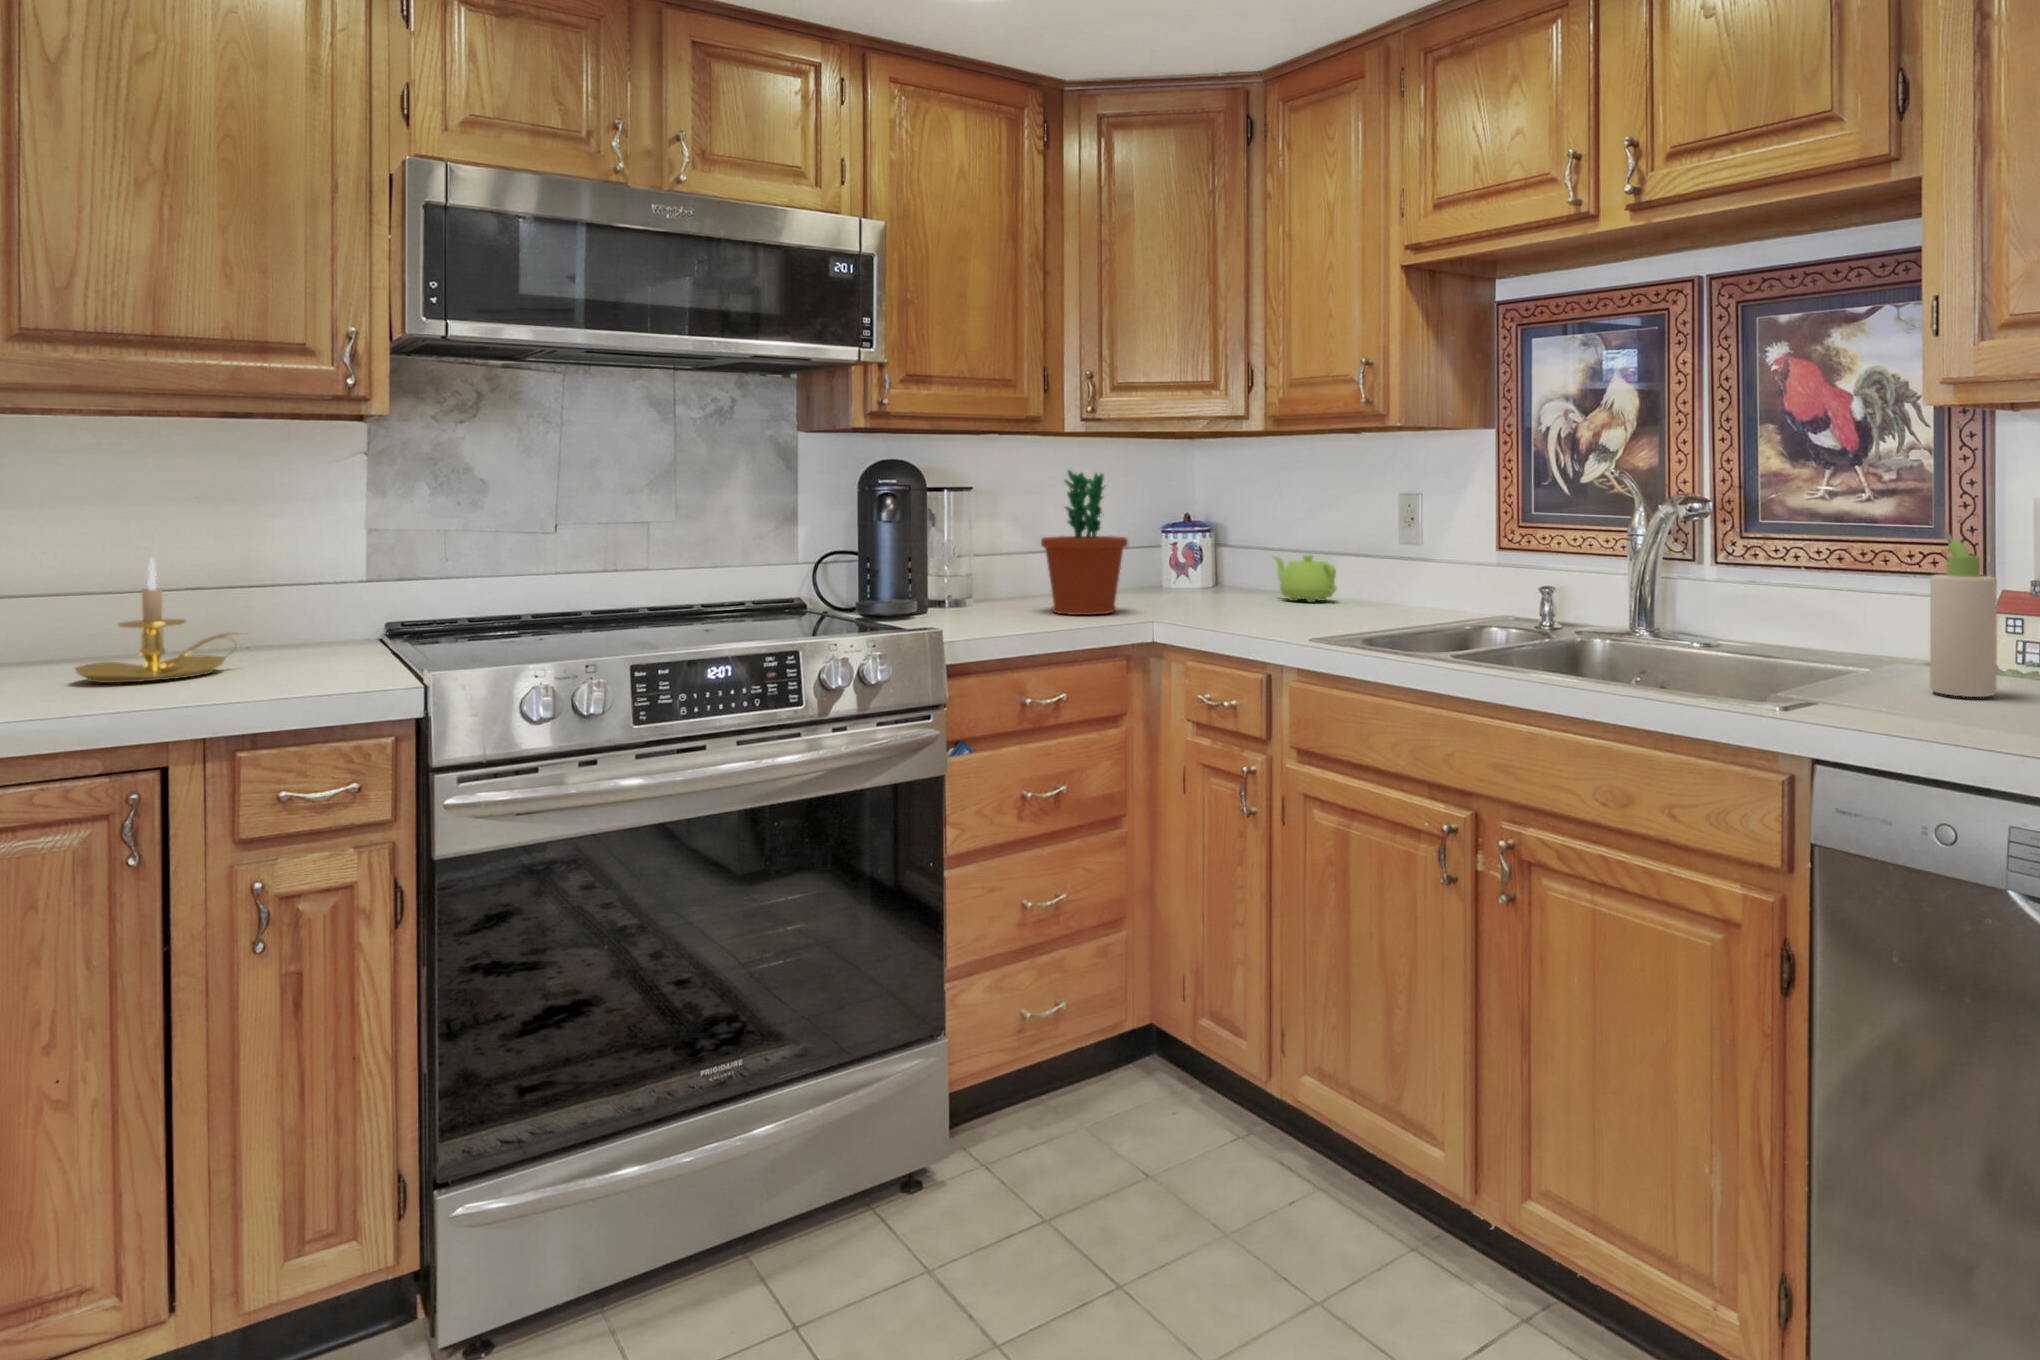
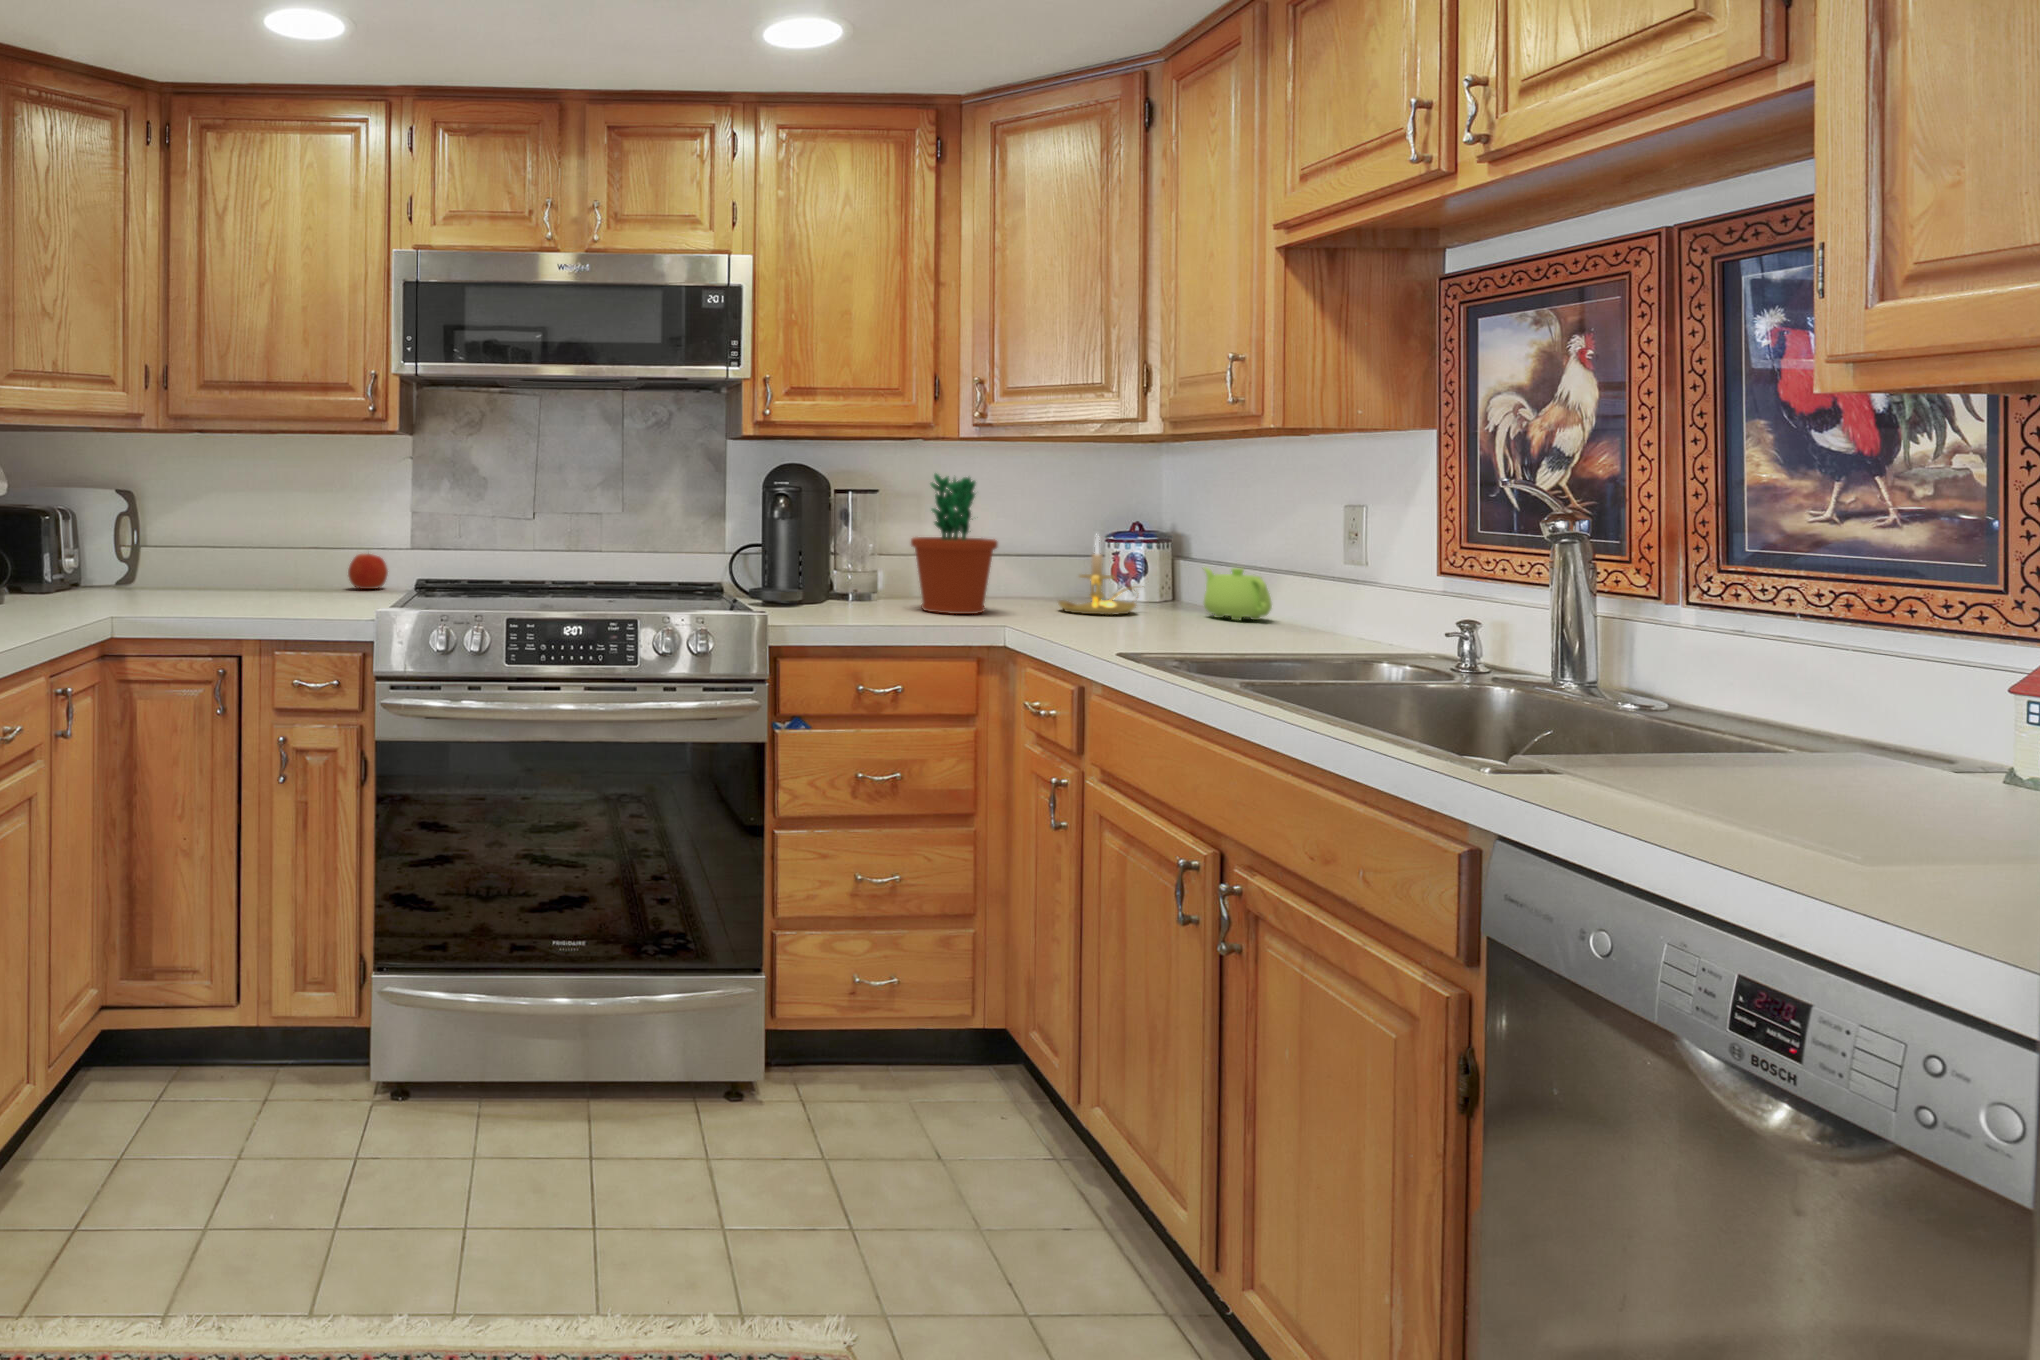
bottle: present [1930,529,1997,697] -> none [1824,570,1946,820]
candle holder: present [75,558,247,683] -> present [1058,534,1143,615]
apple: none [255,585,324,643] -> present [348,554,388,589]

